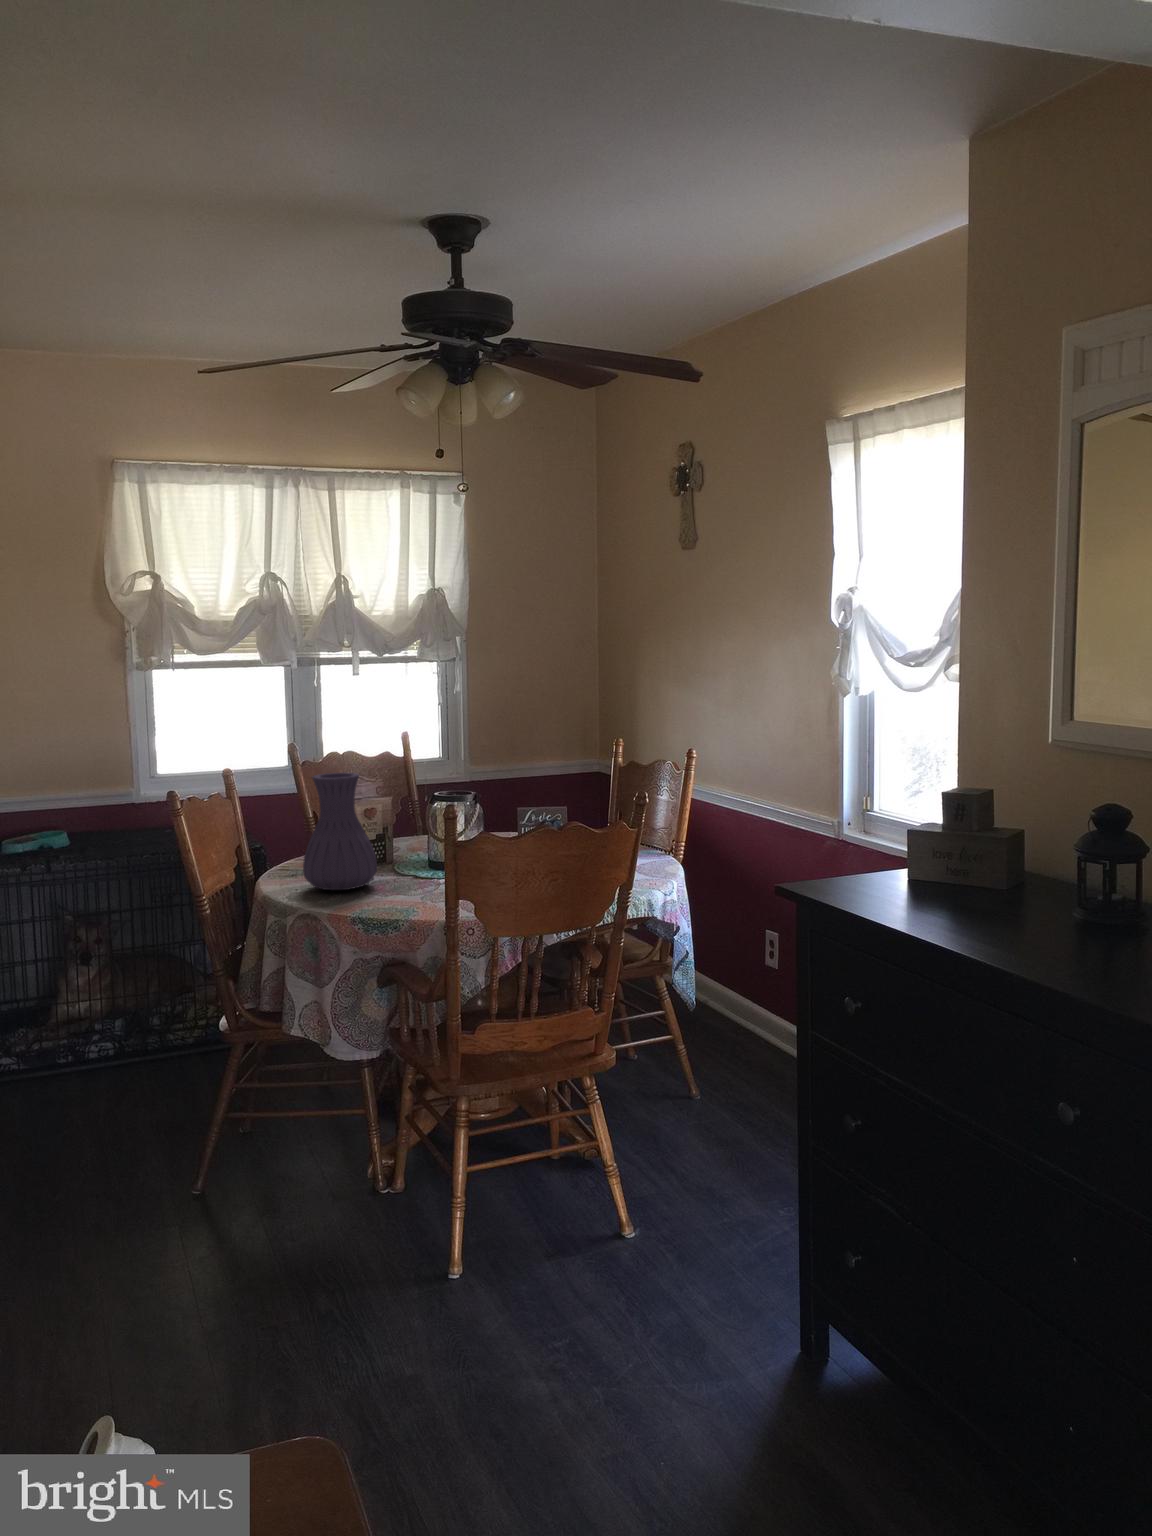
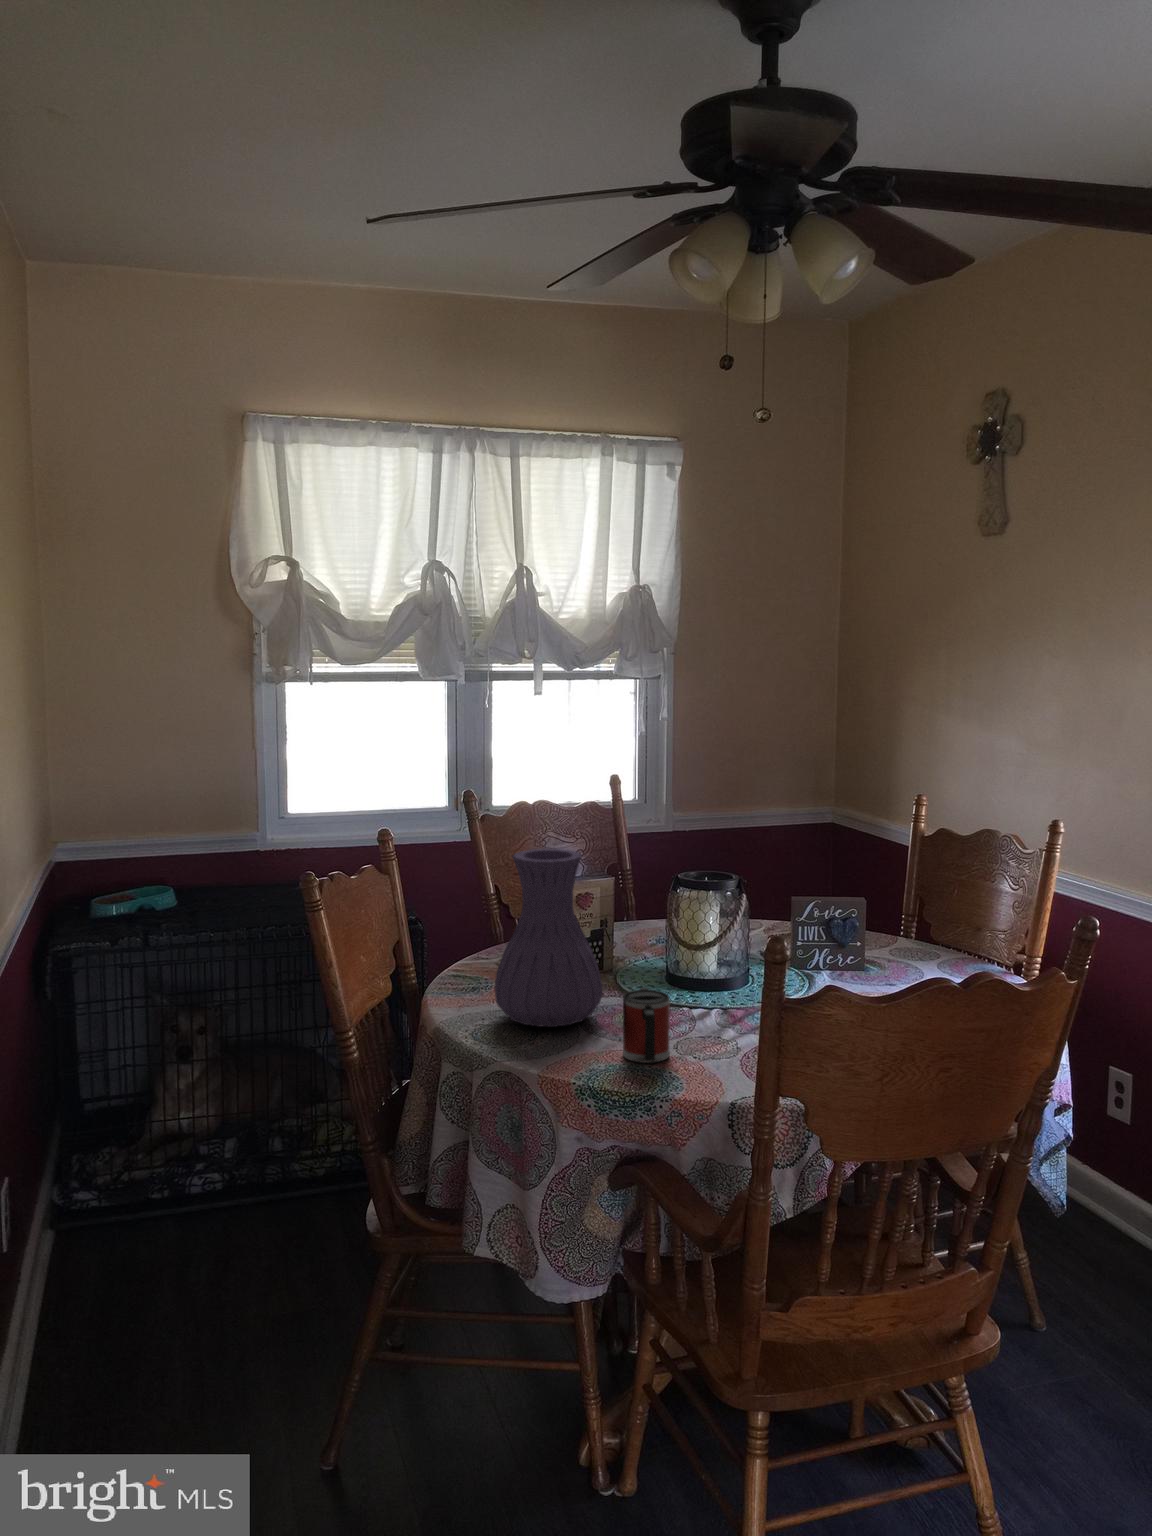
mug: none [384,858,417,905] -> present [623,987,670,1063]

